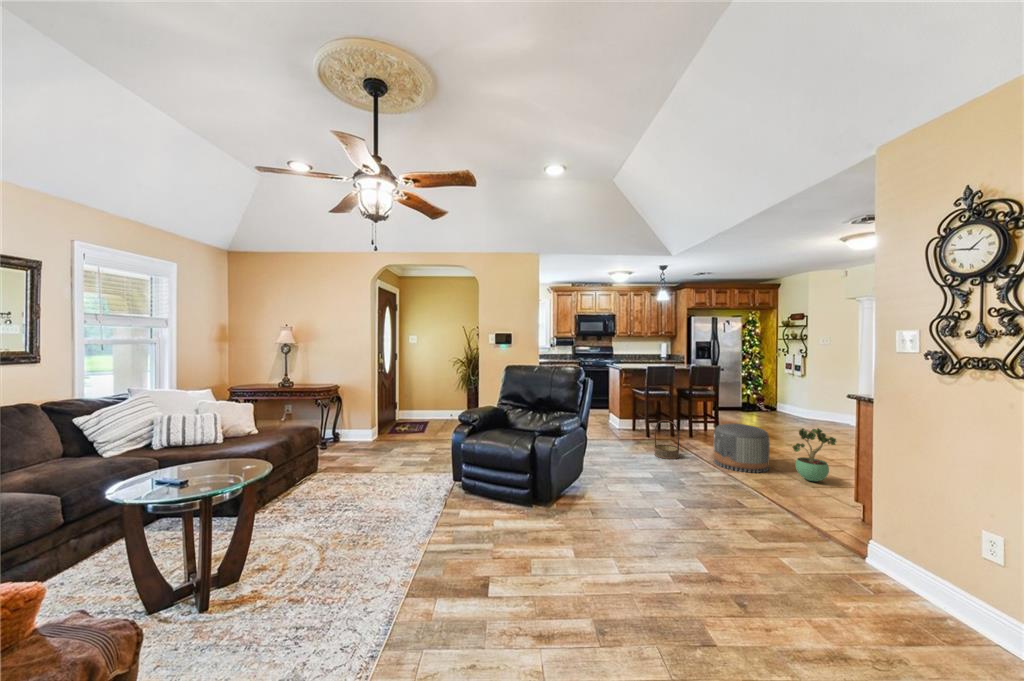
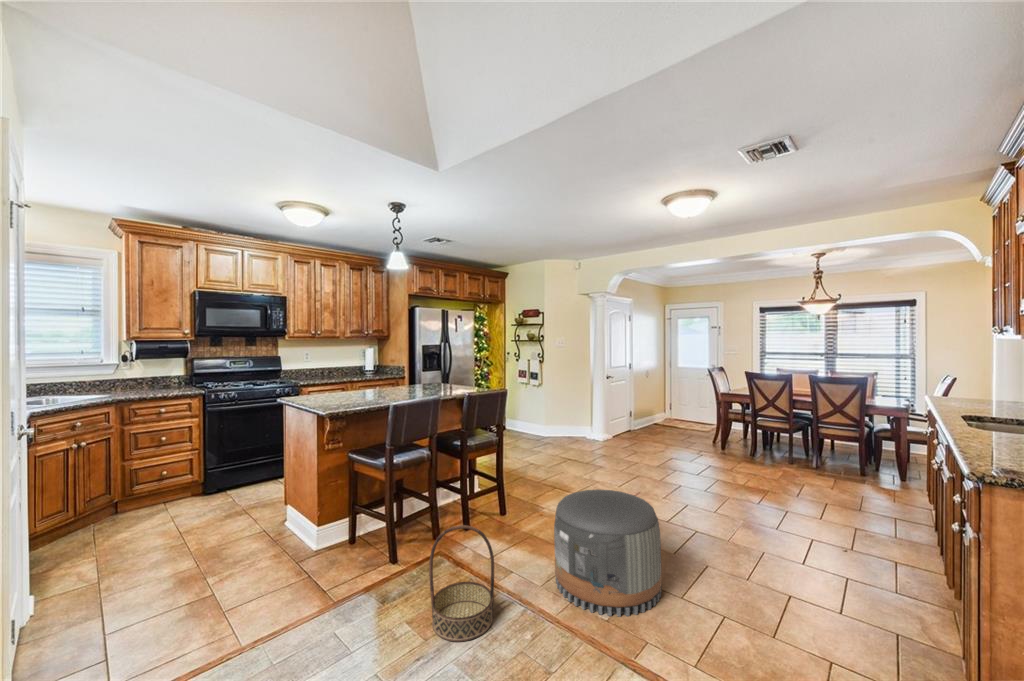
potted plant: present [793,428,836,481] -> none [704,480,769,587]

